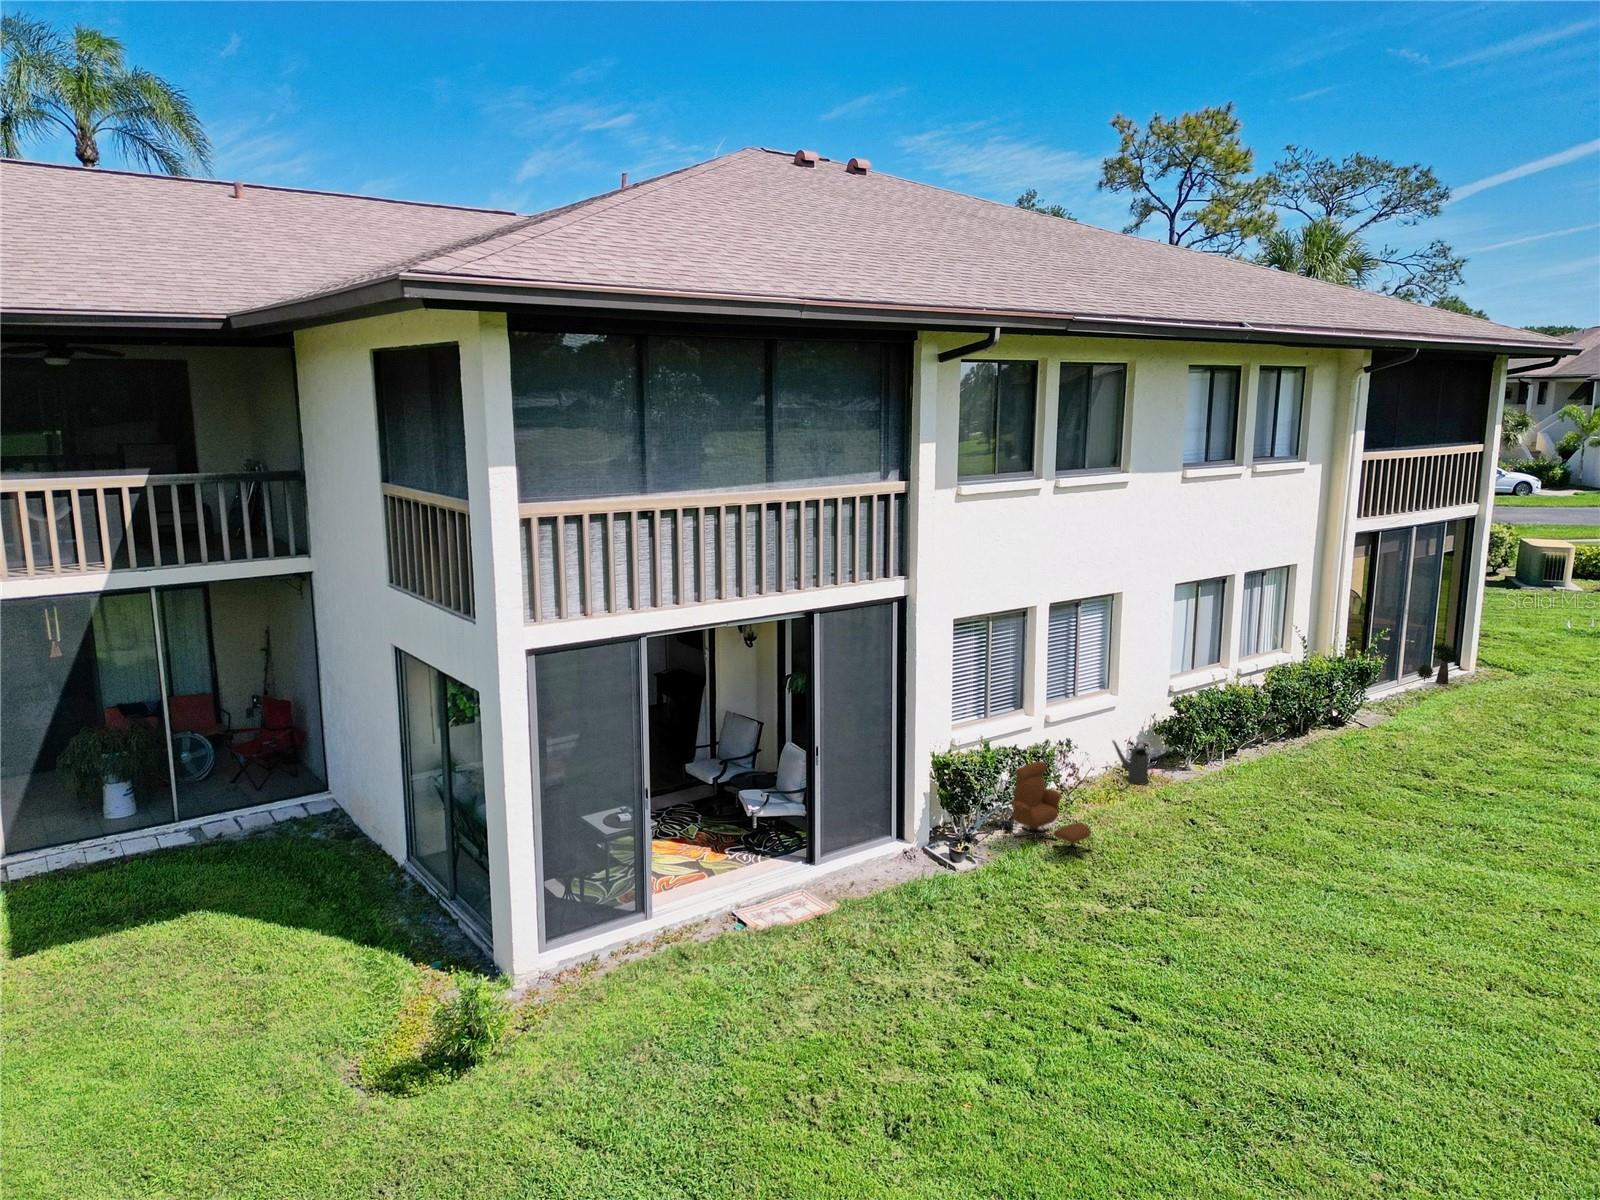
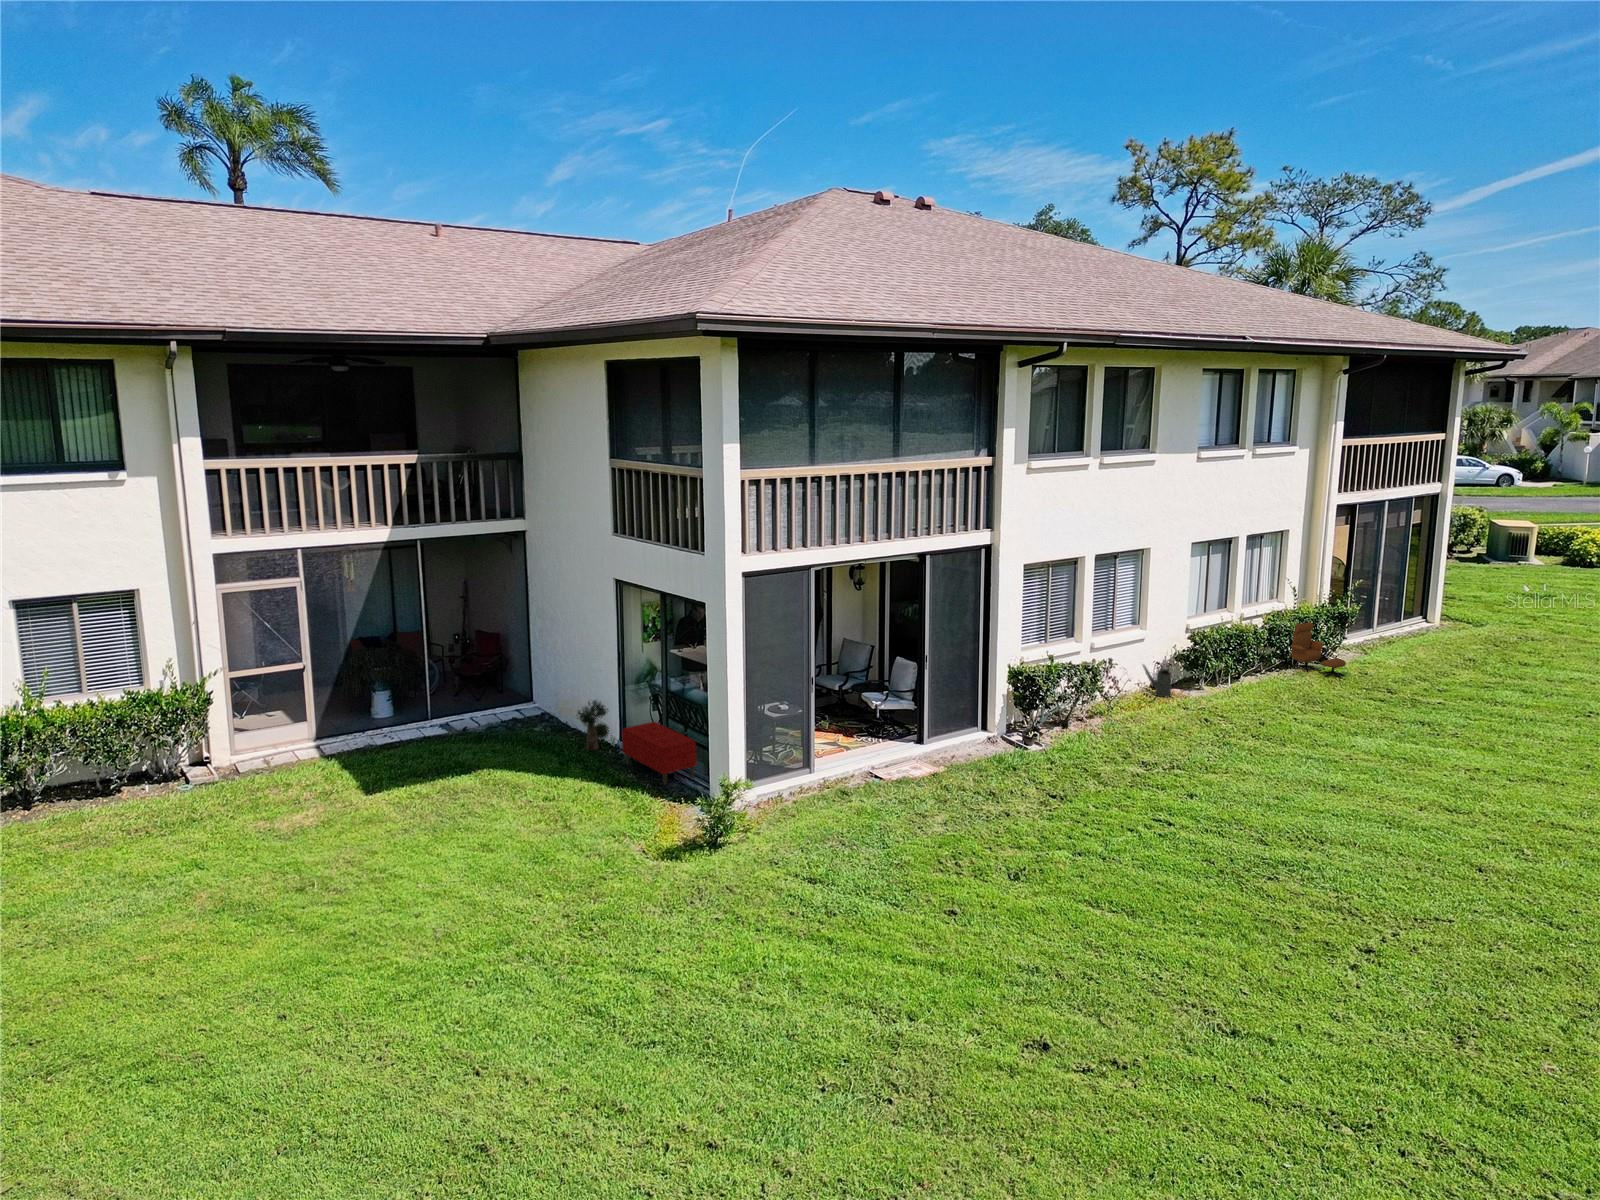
potted plant: present [1417,642,1459,684] -> present [576,700,615,750]
lounge chair: present [1010,761,1091,859] -> present [1291,622,1346,678]
bench: none [394,840,487,940] -> present [622,722,697,785]

